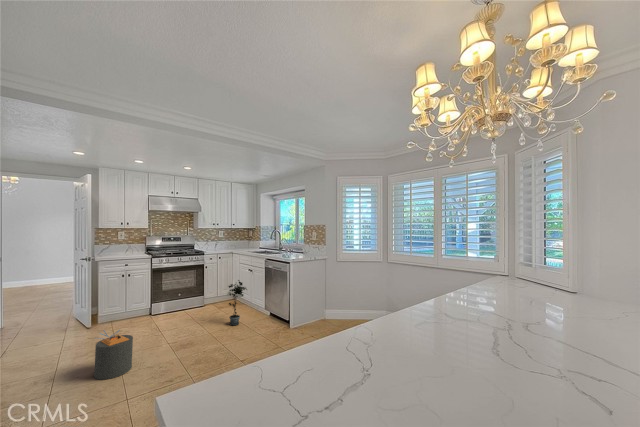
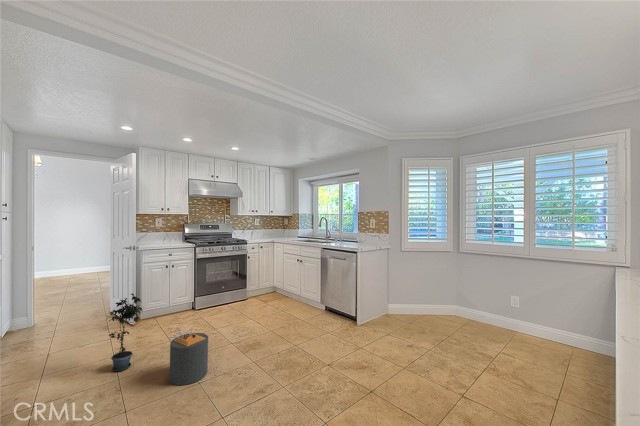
potted plant: present [229,280,247,325] -> present [107,293,143,371]

